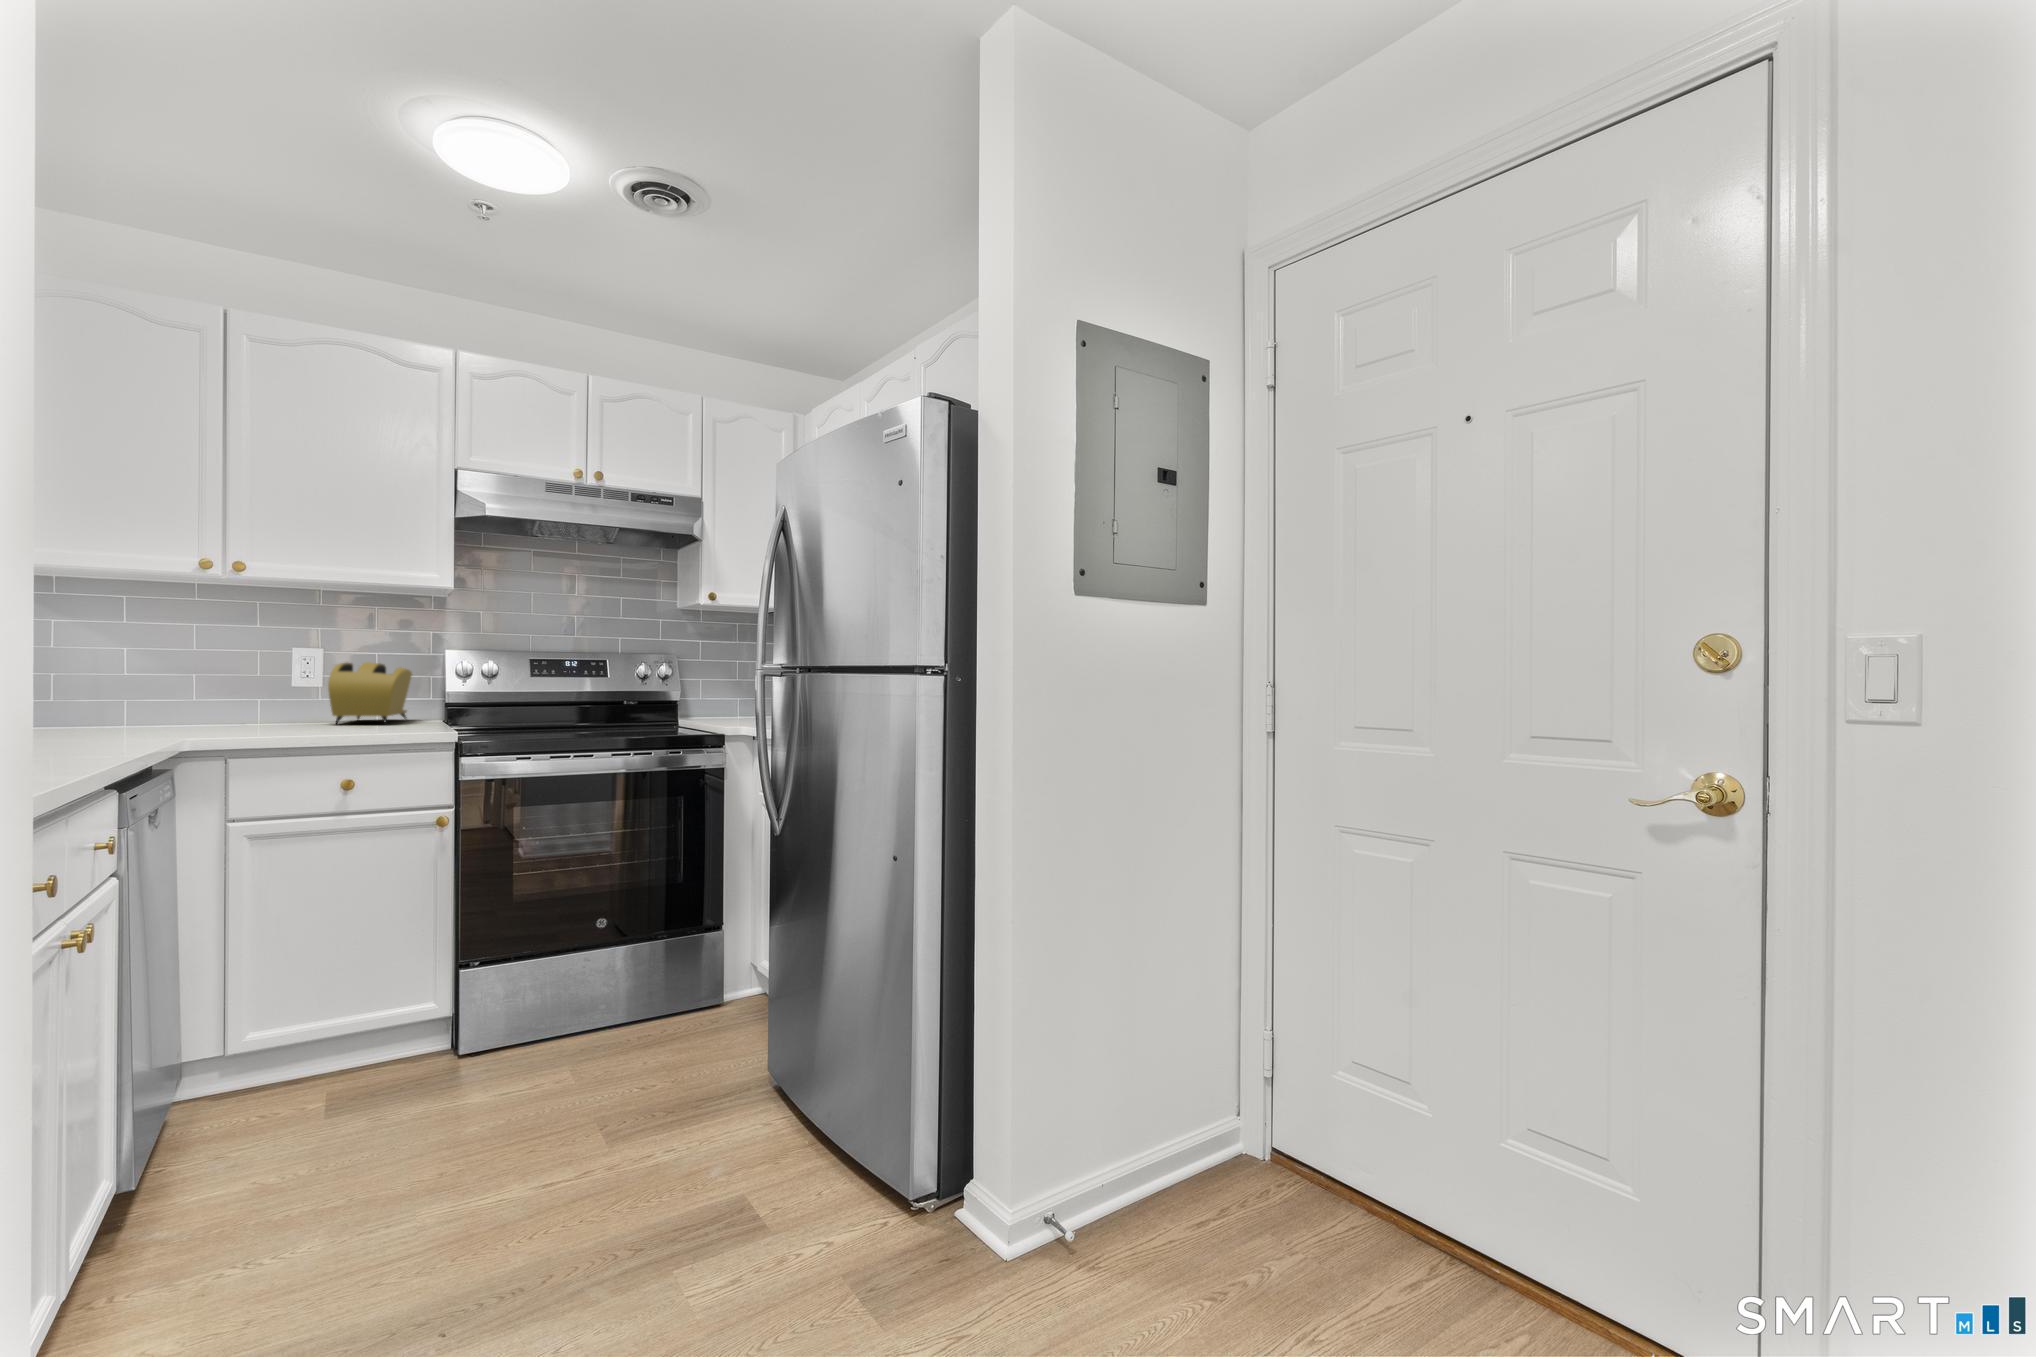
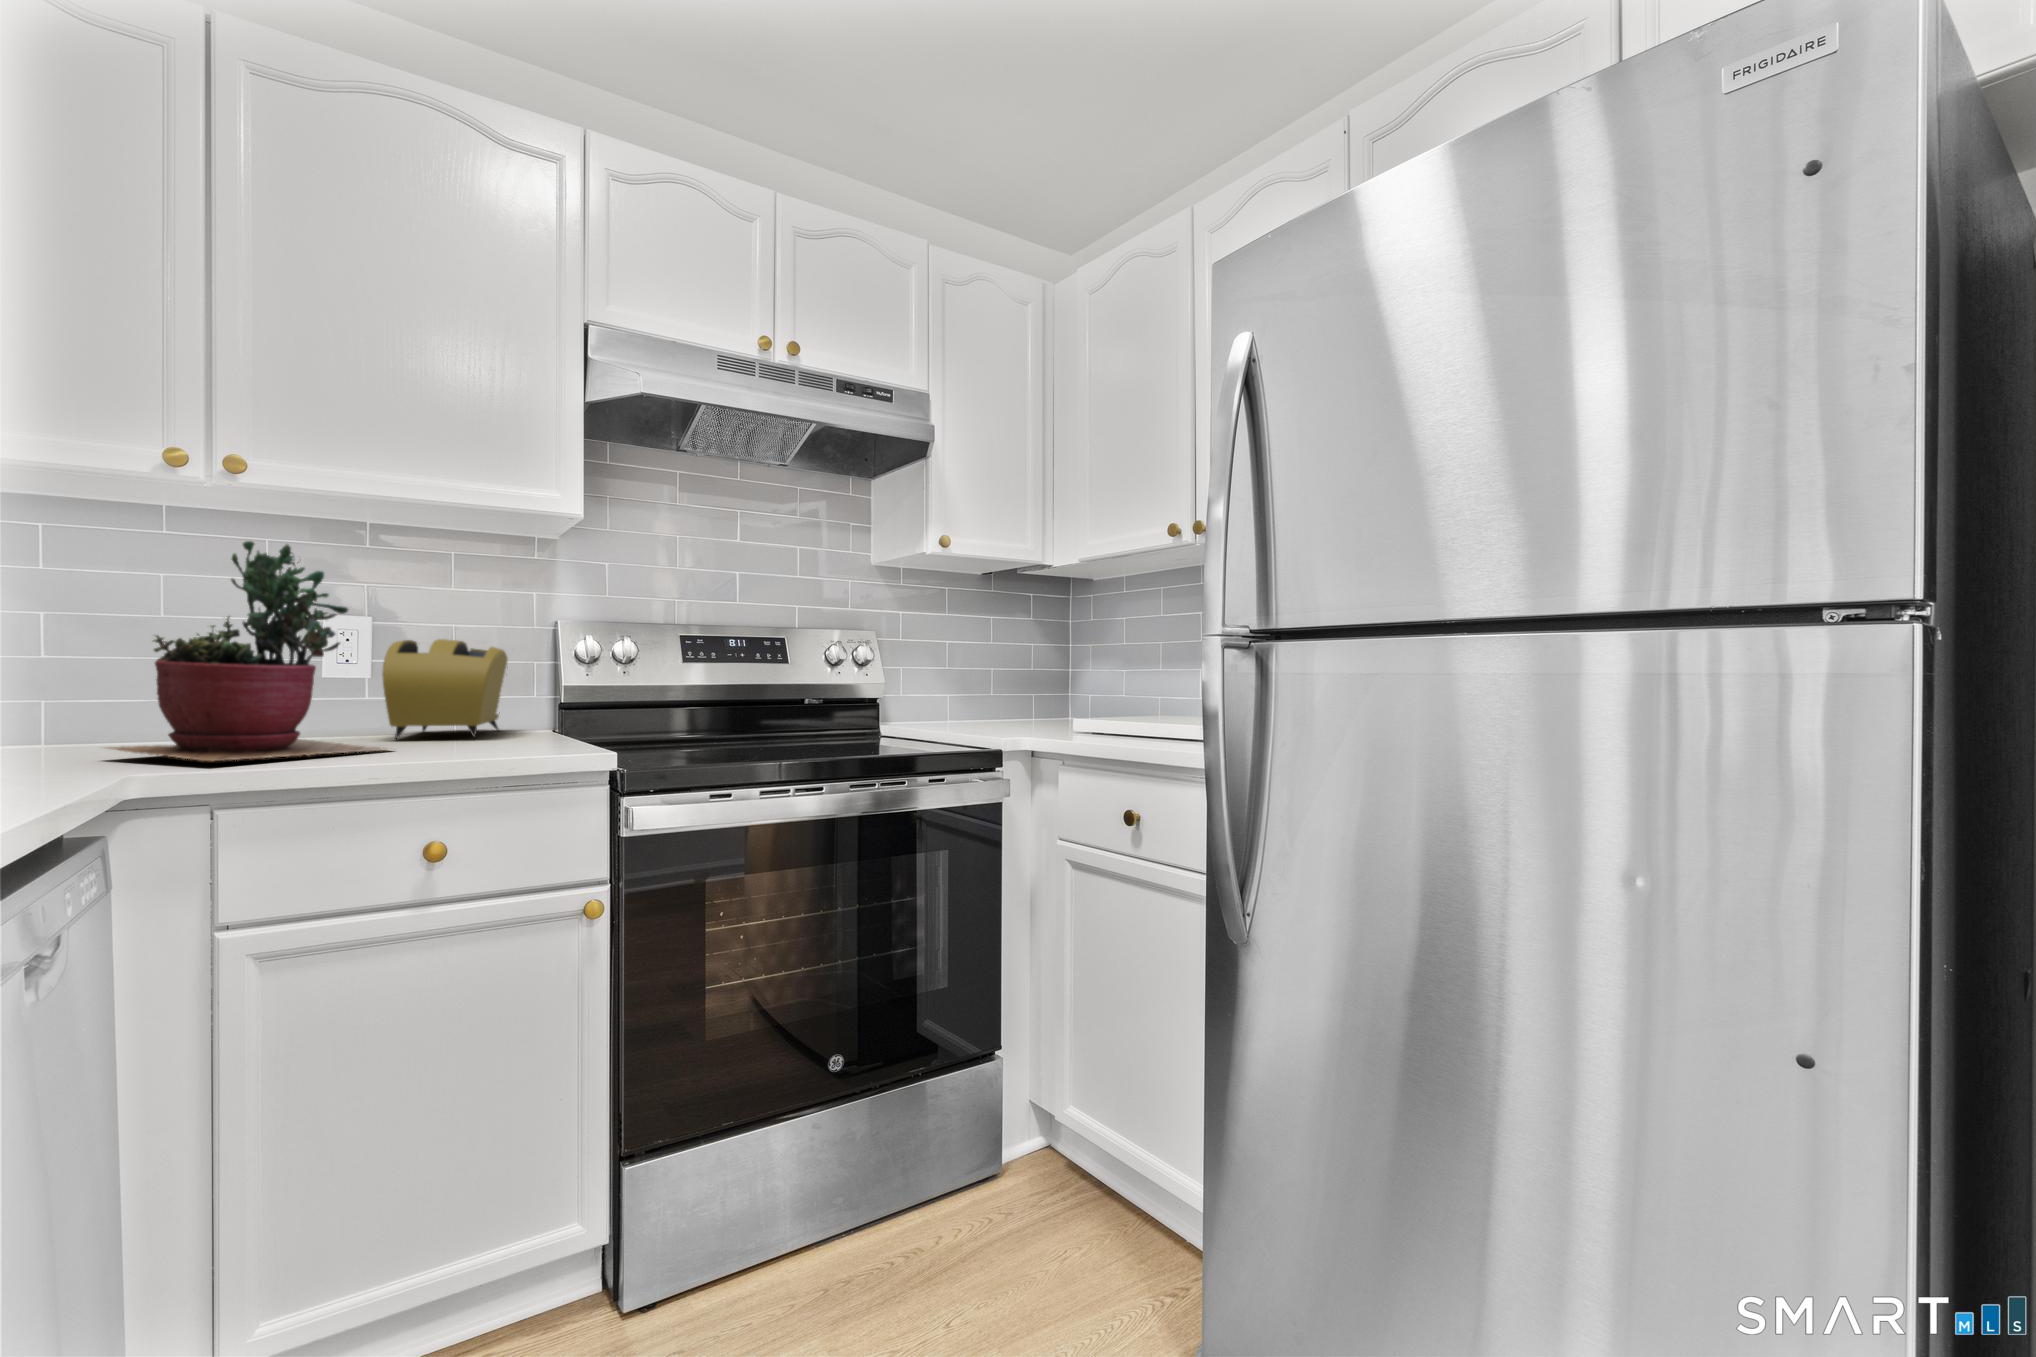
succulent plant: none [163,607,333,733] -> present [108,541,387,761]

